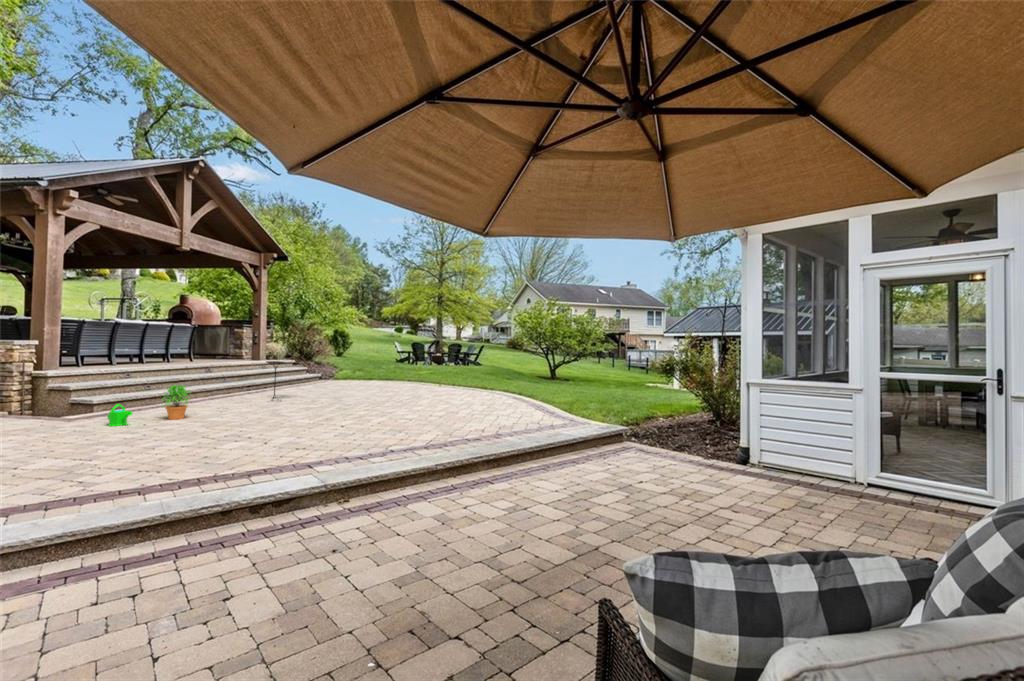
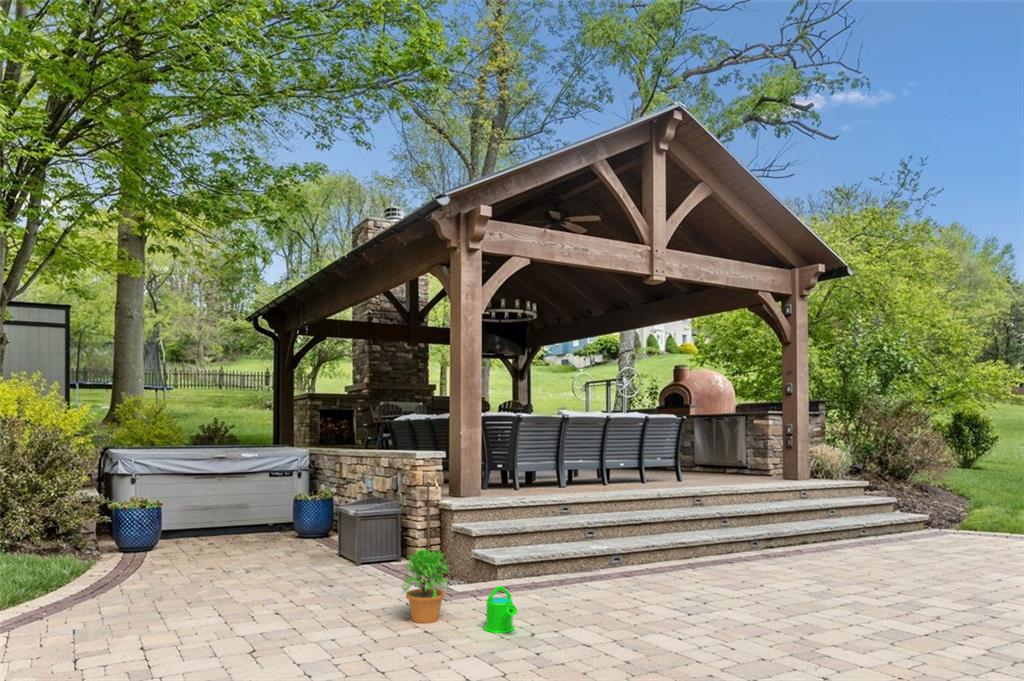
side table: present [266,361,285,399] -> none [786,503,831,606]
potted plant: present [164,385,188,420] -> present [402,549,449,623]

